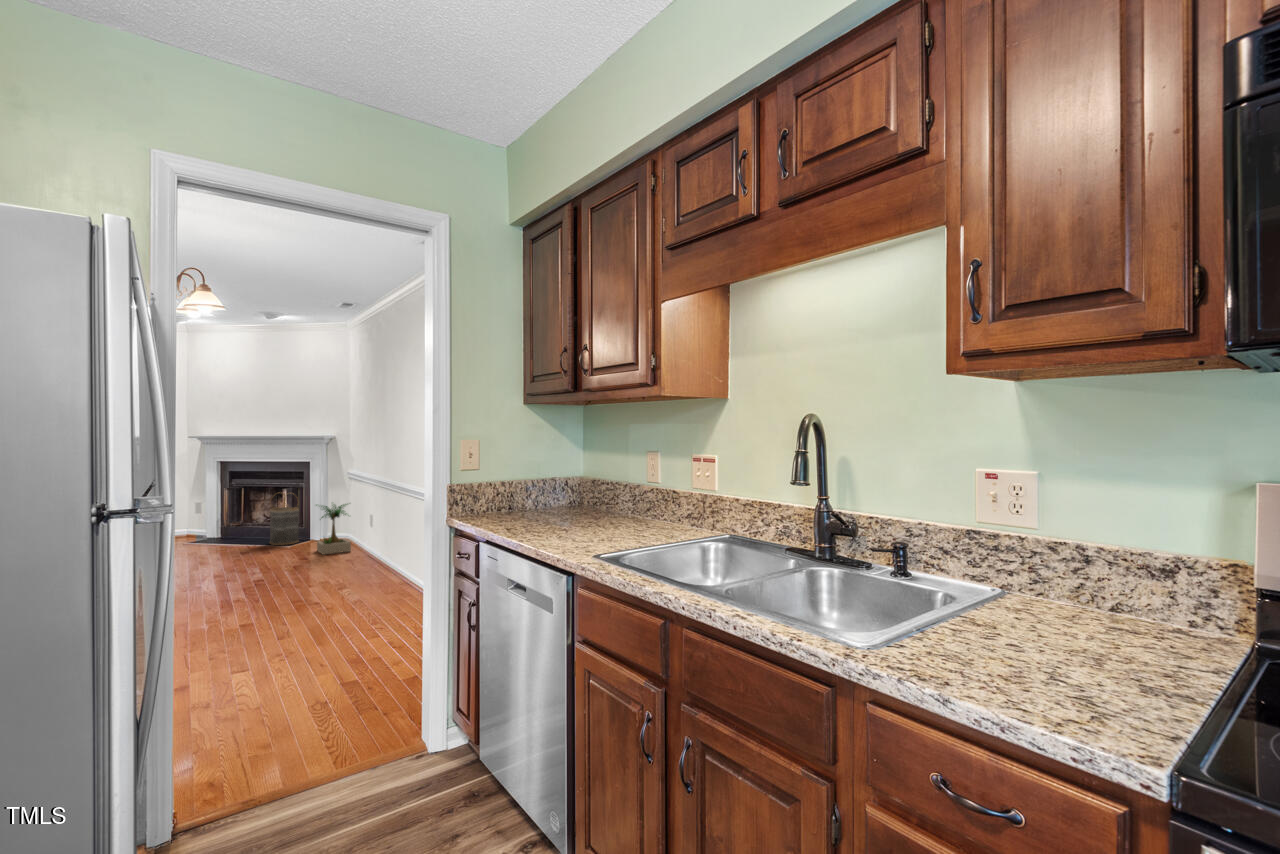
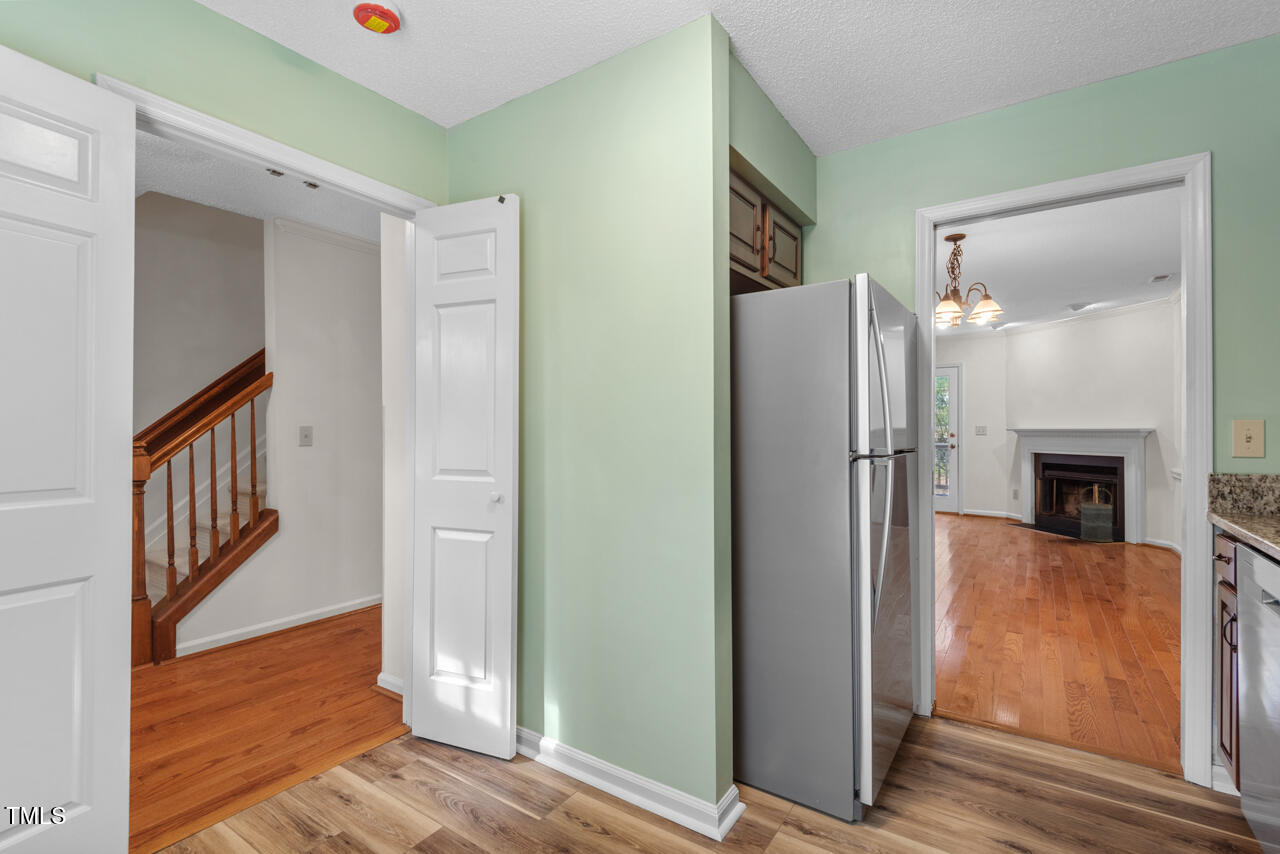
potted plant: present [316,504,351,554] -> none [1122,502,1179,561]

